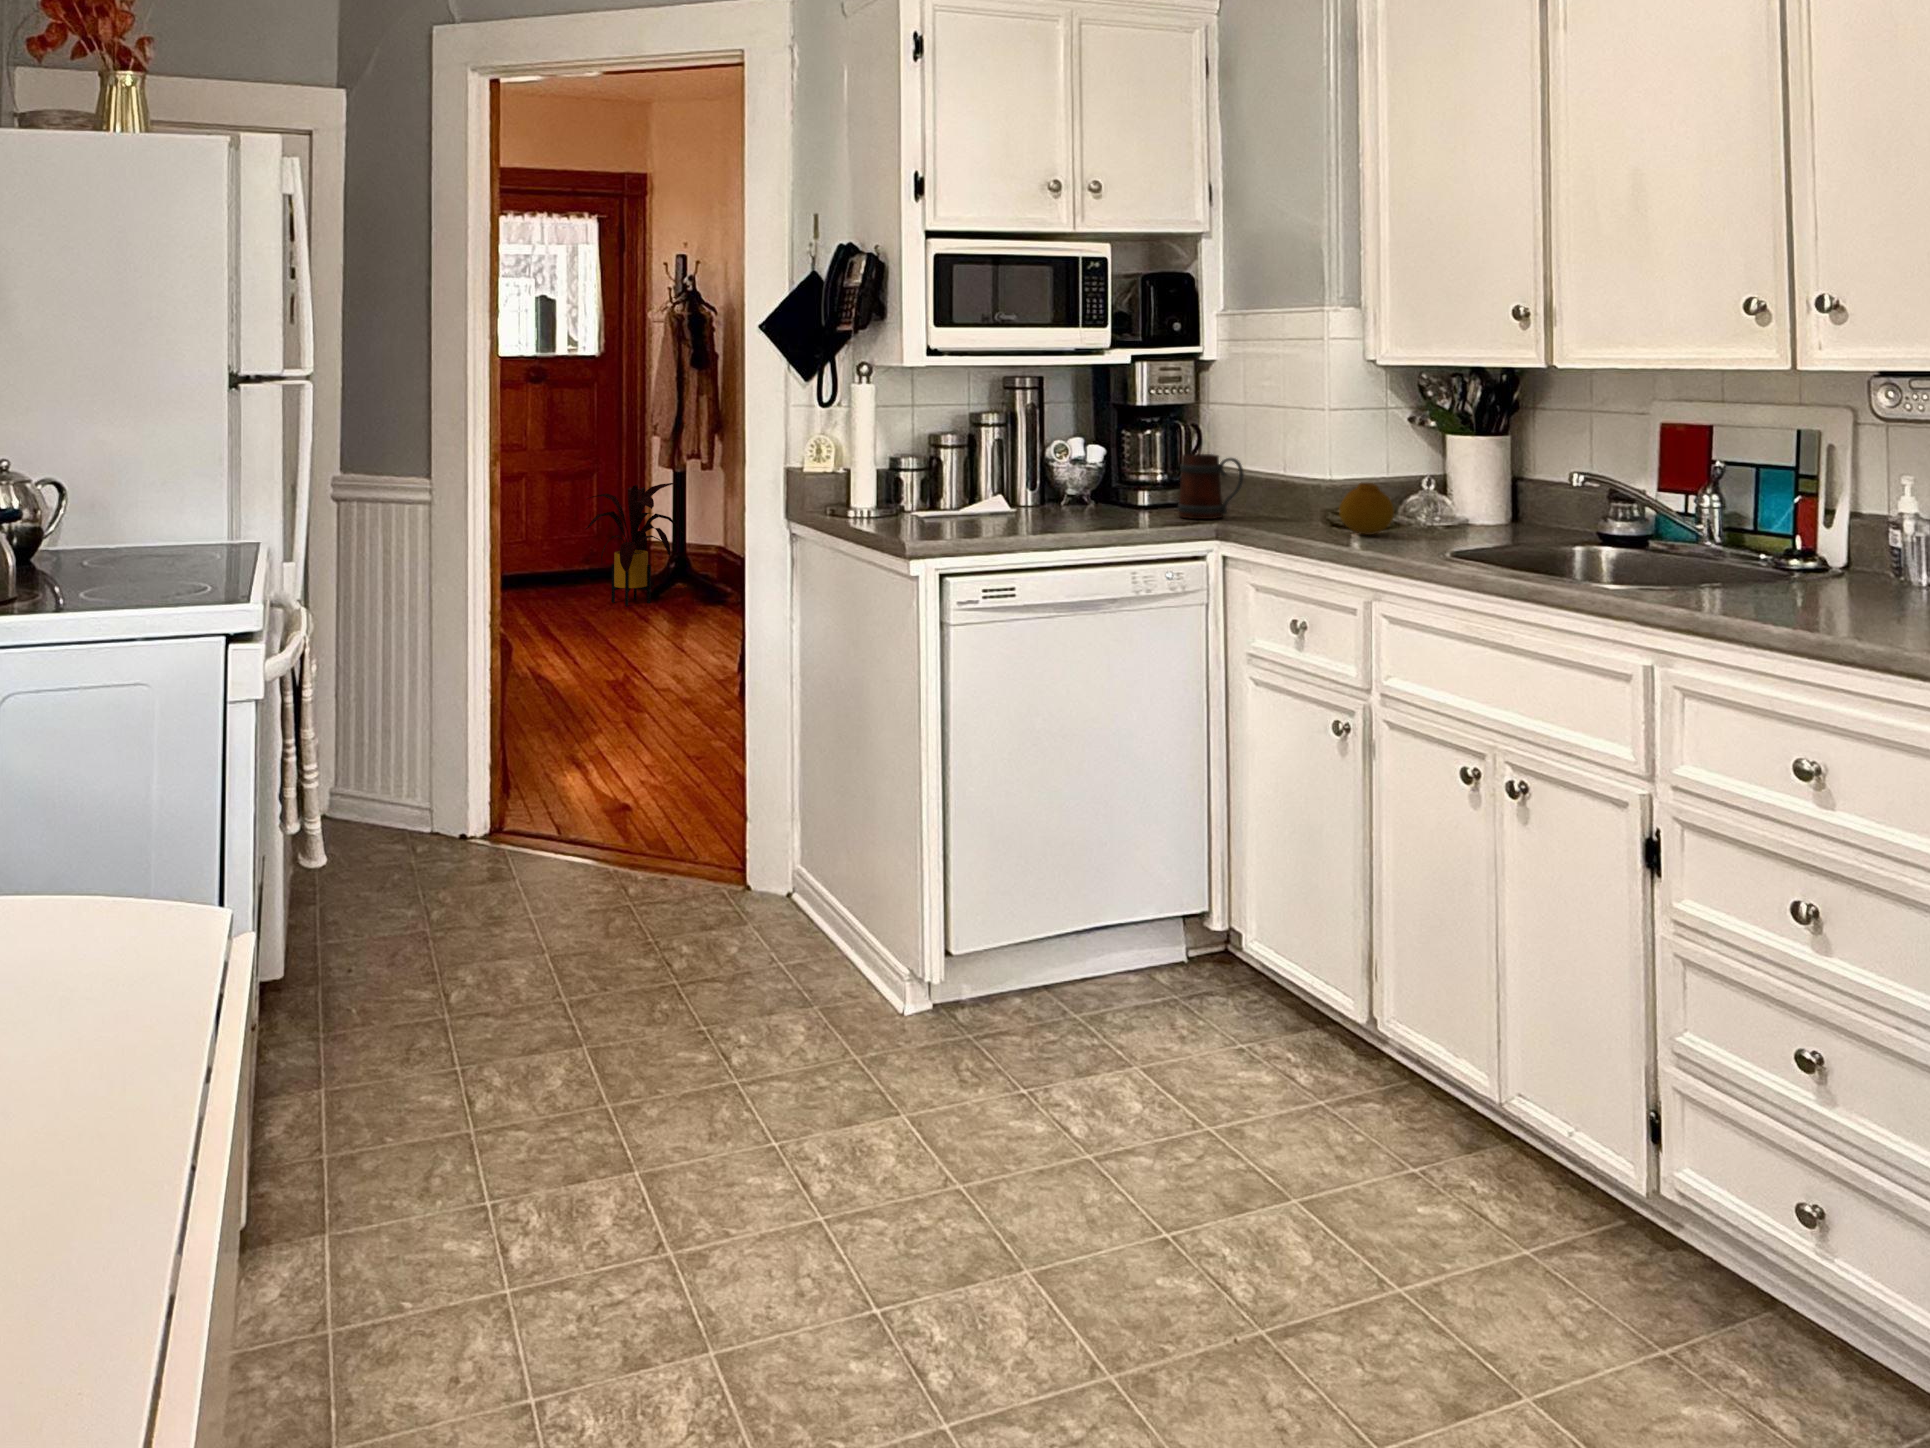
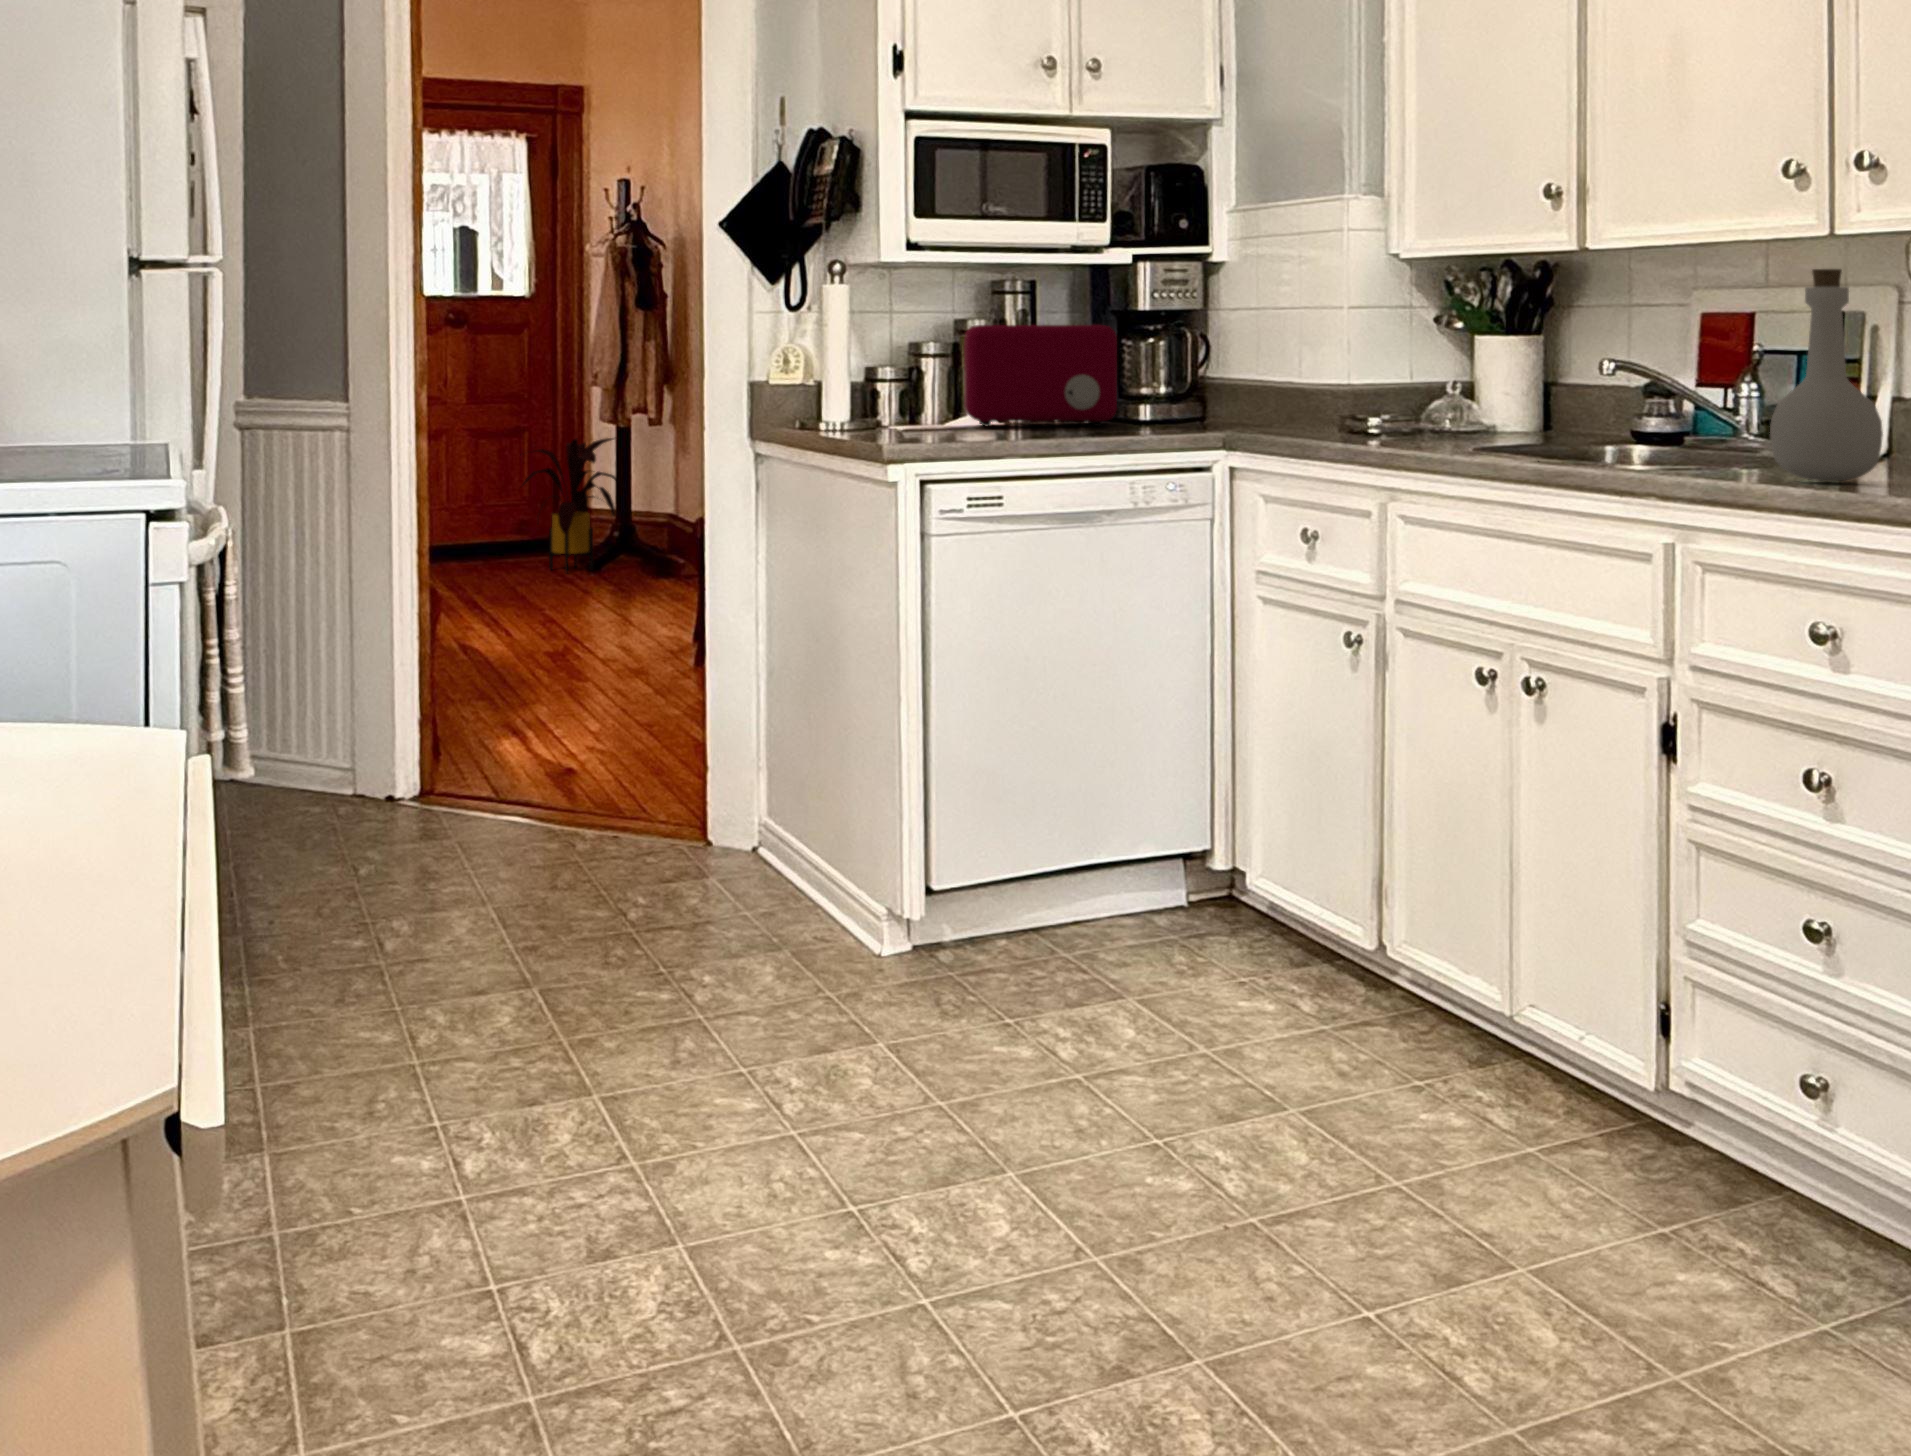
bottle: none [1744,411,1853,614] -> present [1770,269,1883,481]
toaster: none [982,421,1122,516] -> present [964,325,1117,426]
mug: present [1178,454,1244,519] -> none [1177,358,1249,427]
fruit: present [1339,483,1394,535] -> none [1351,381,1410,436]

